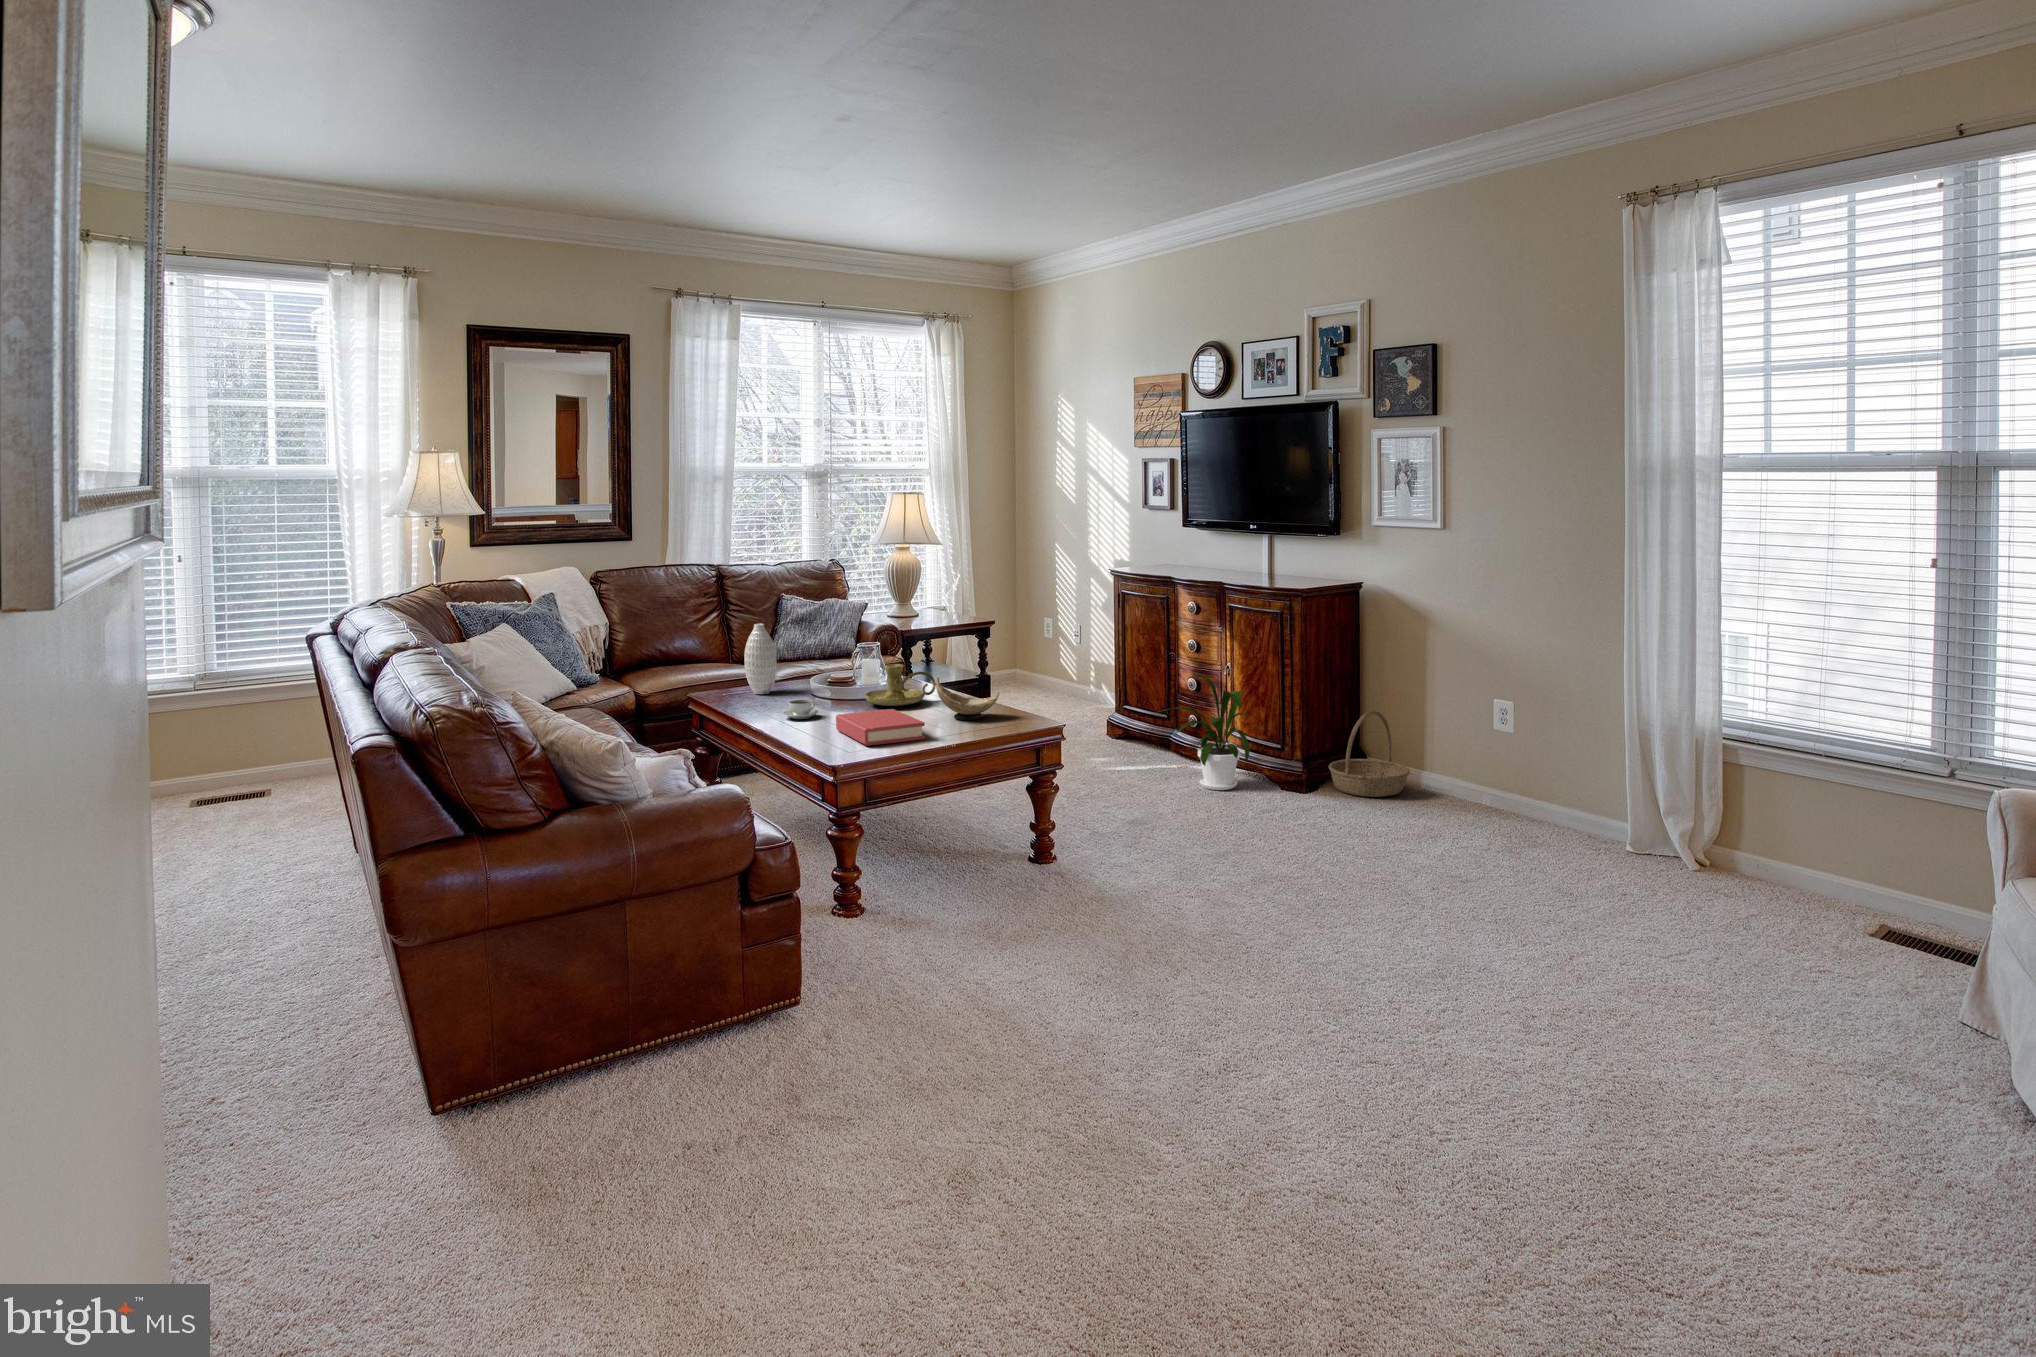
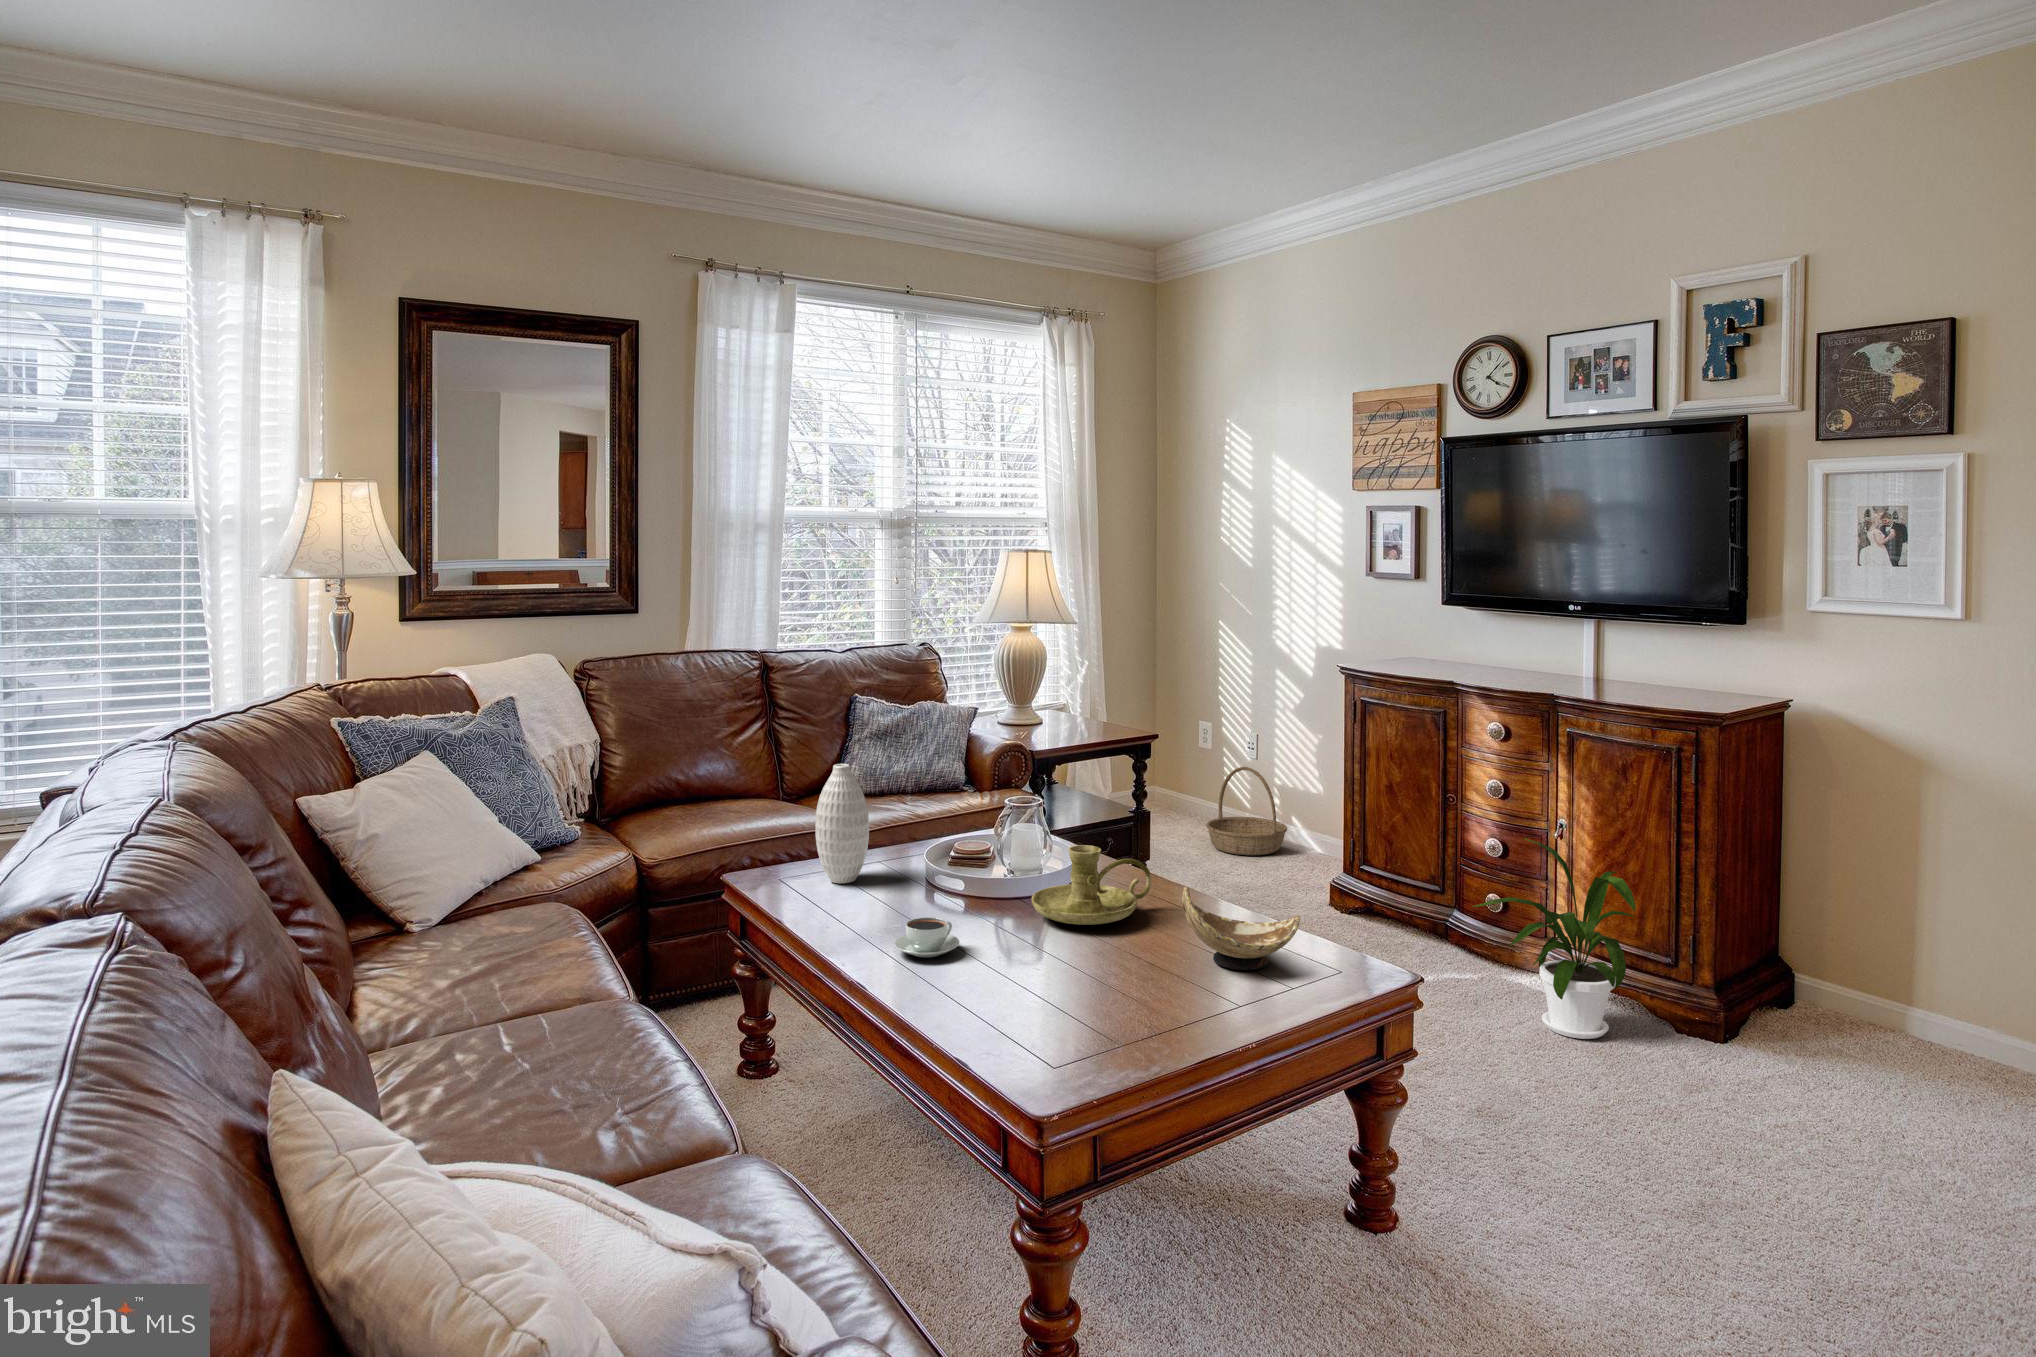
hardback book: present [836,709,925,746] -> none [1007,949,1195,1055]
basket: present [1329,711,1410,797] -> present [1206,767,1287,855]

